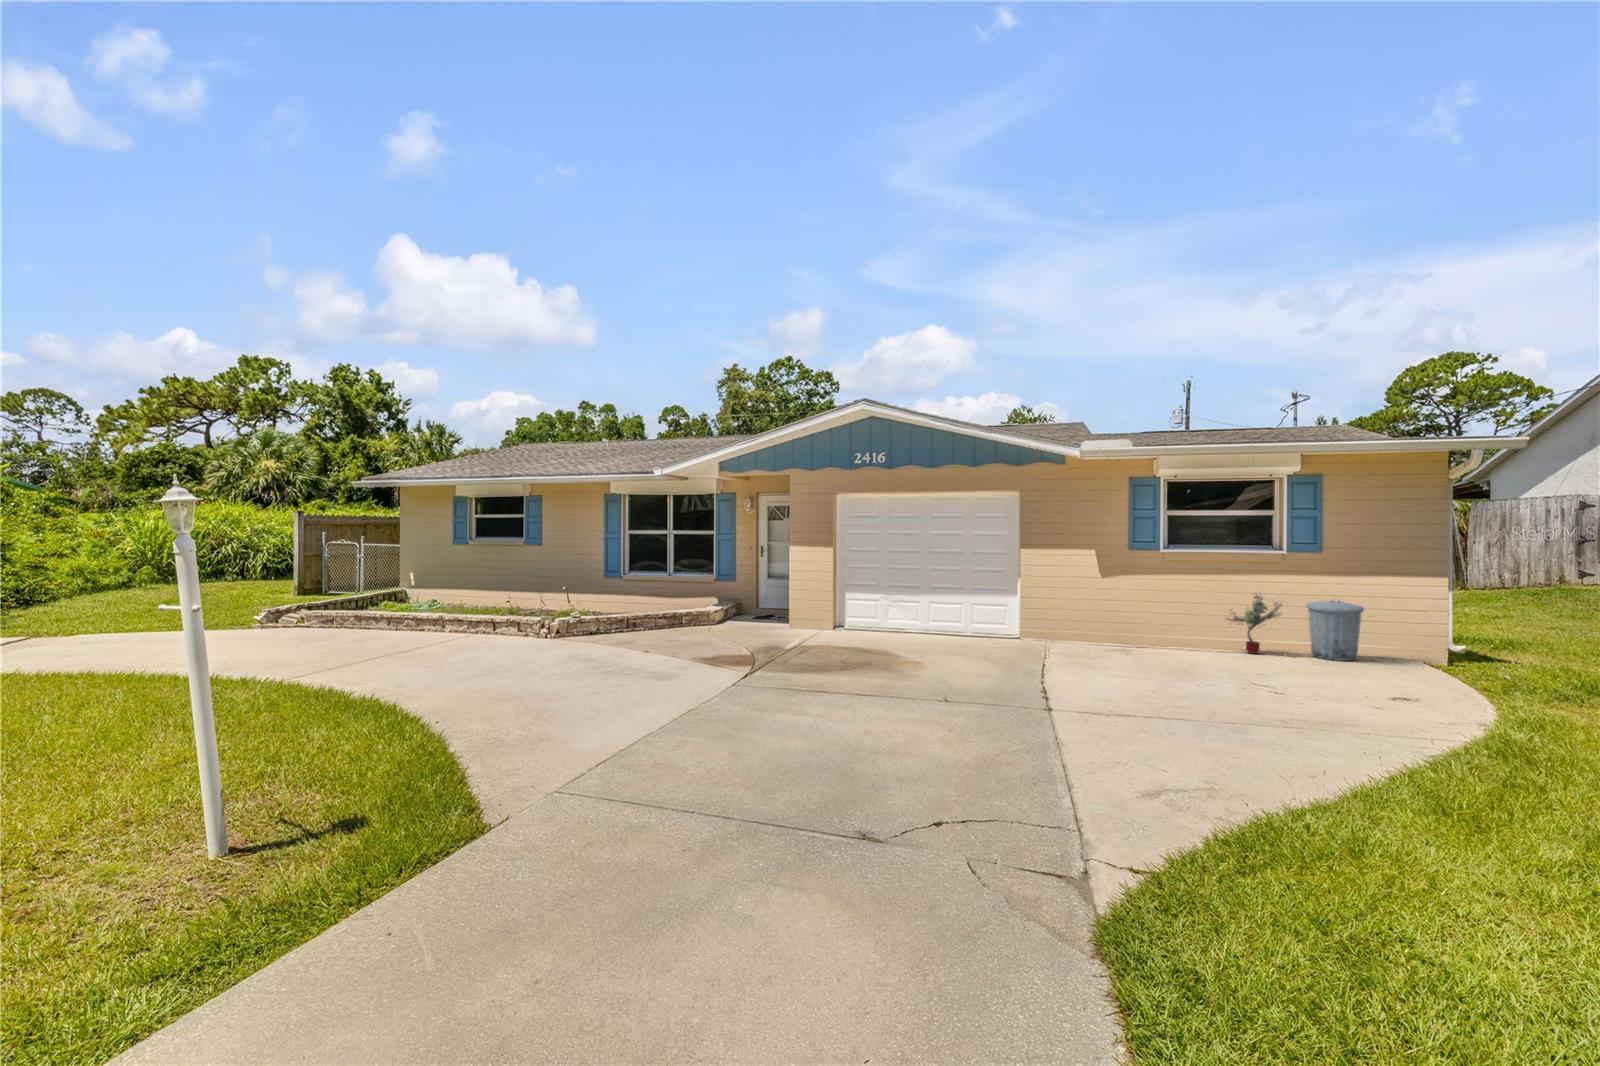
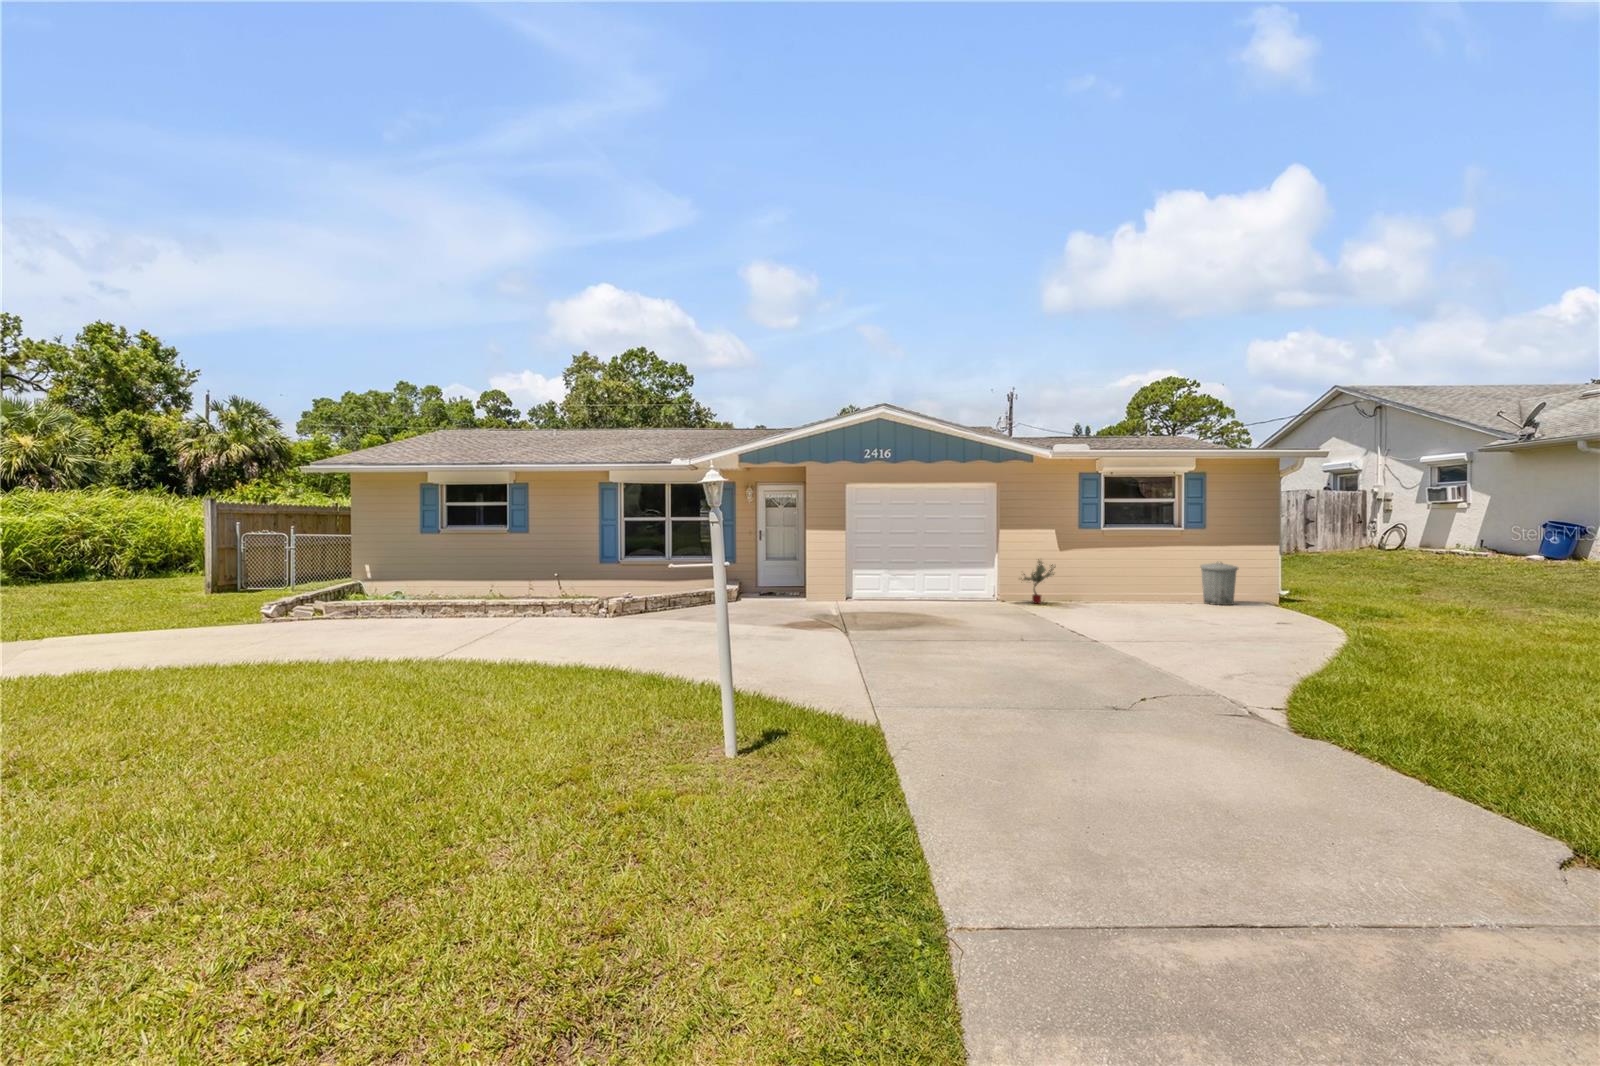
potted tree: present [1226,593,1282,654] -> present [1021,559,1056,604]

